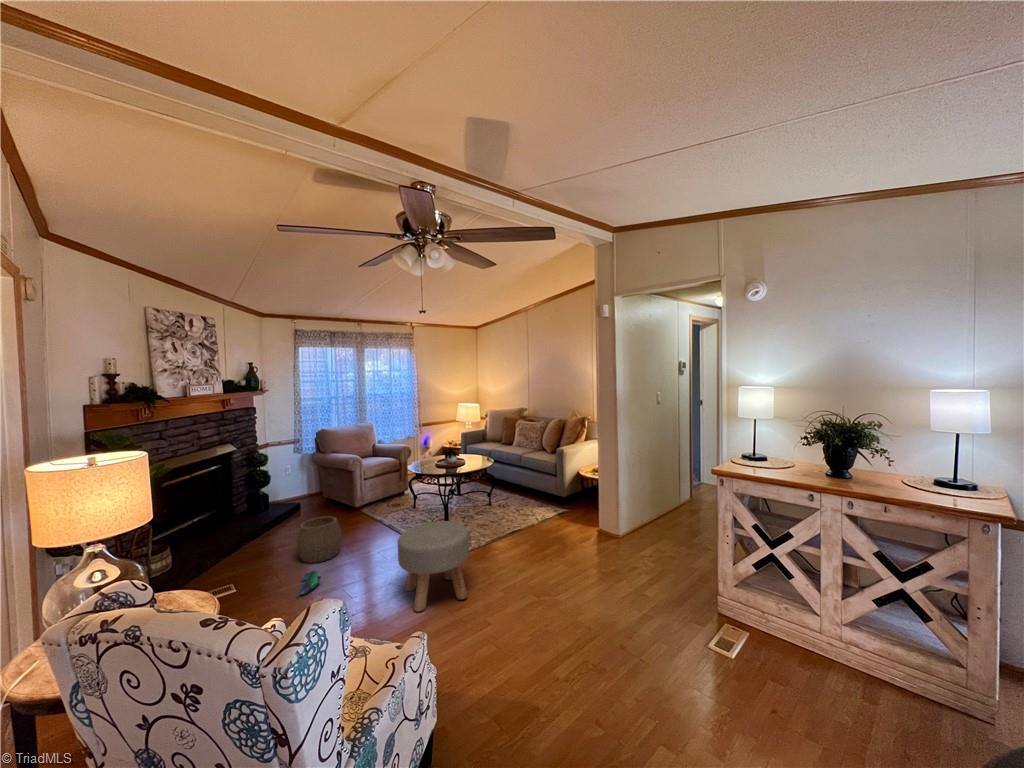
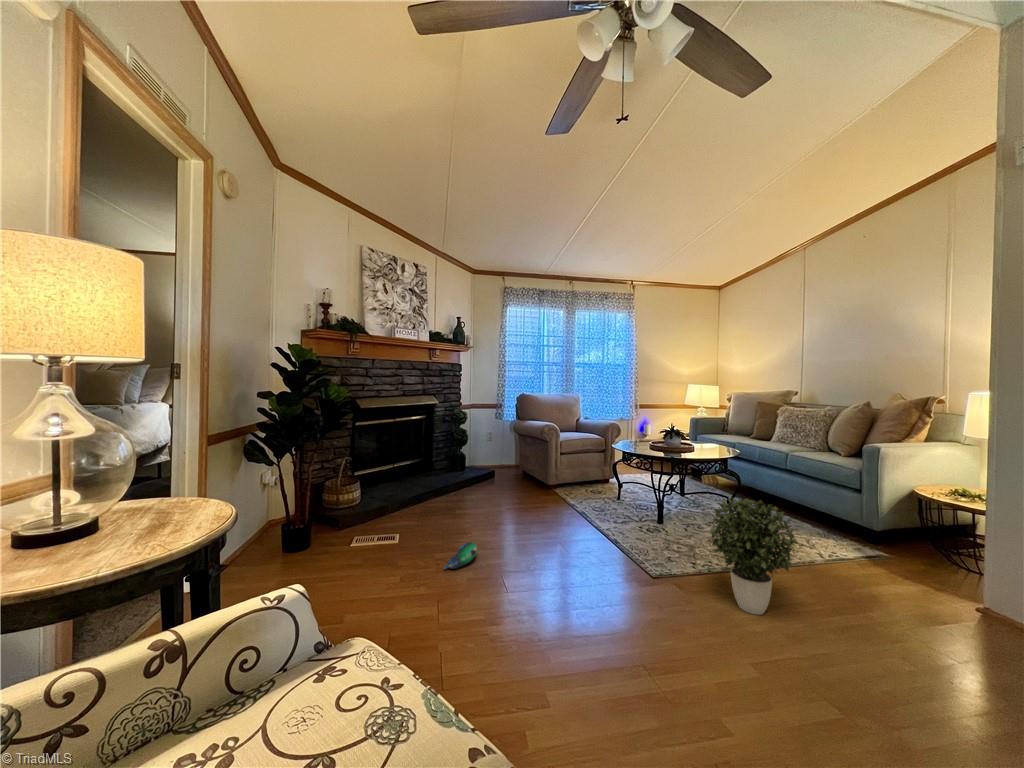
potted plant: none [475,498,516,561] -> present [710,497,798,615]
woven basket: present [297,516,342,563] -> none [466,480,517,534]
ottoman: present [398,521,469,612] -> none [567,511,696,671]

